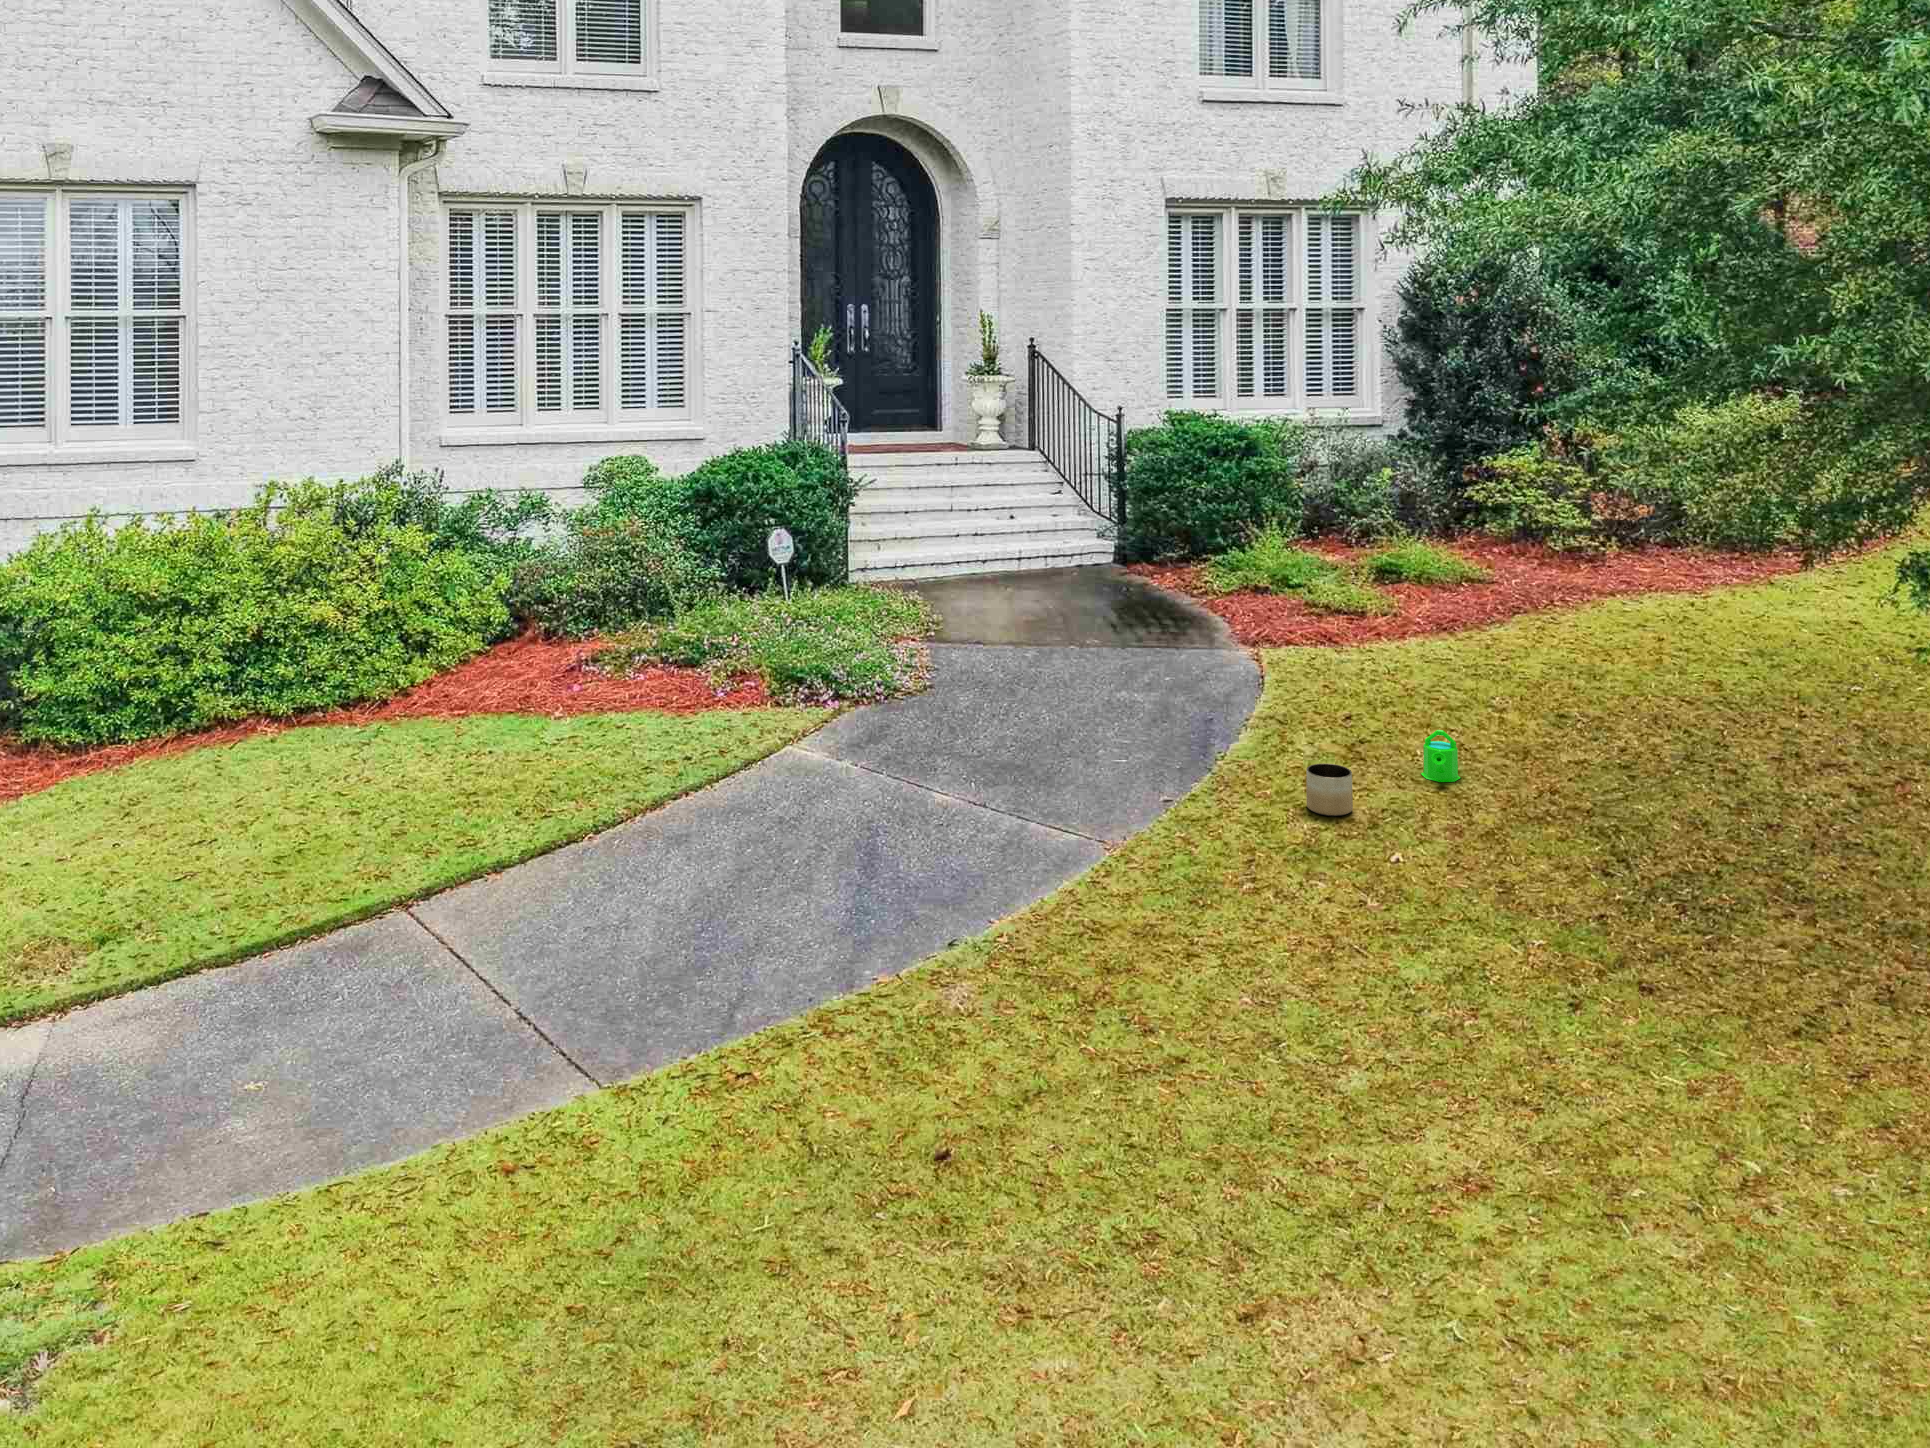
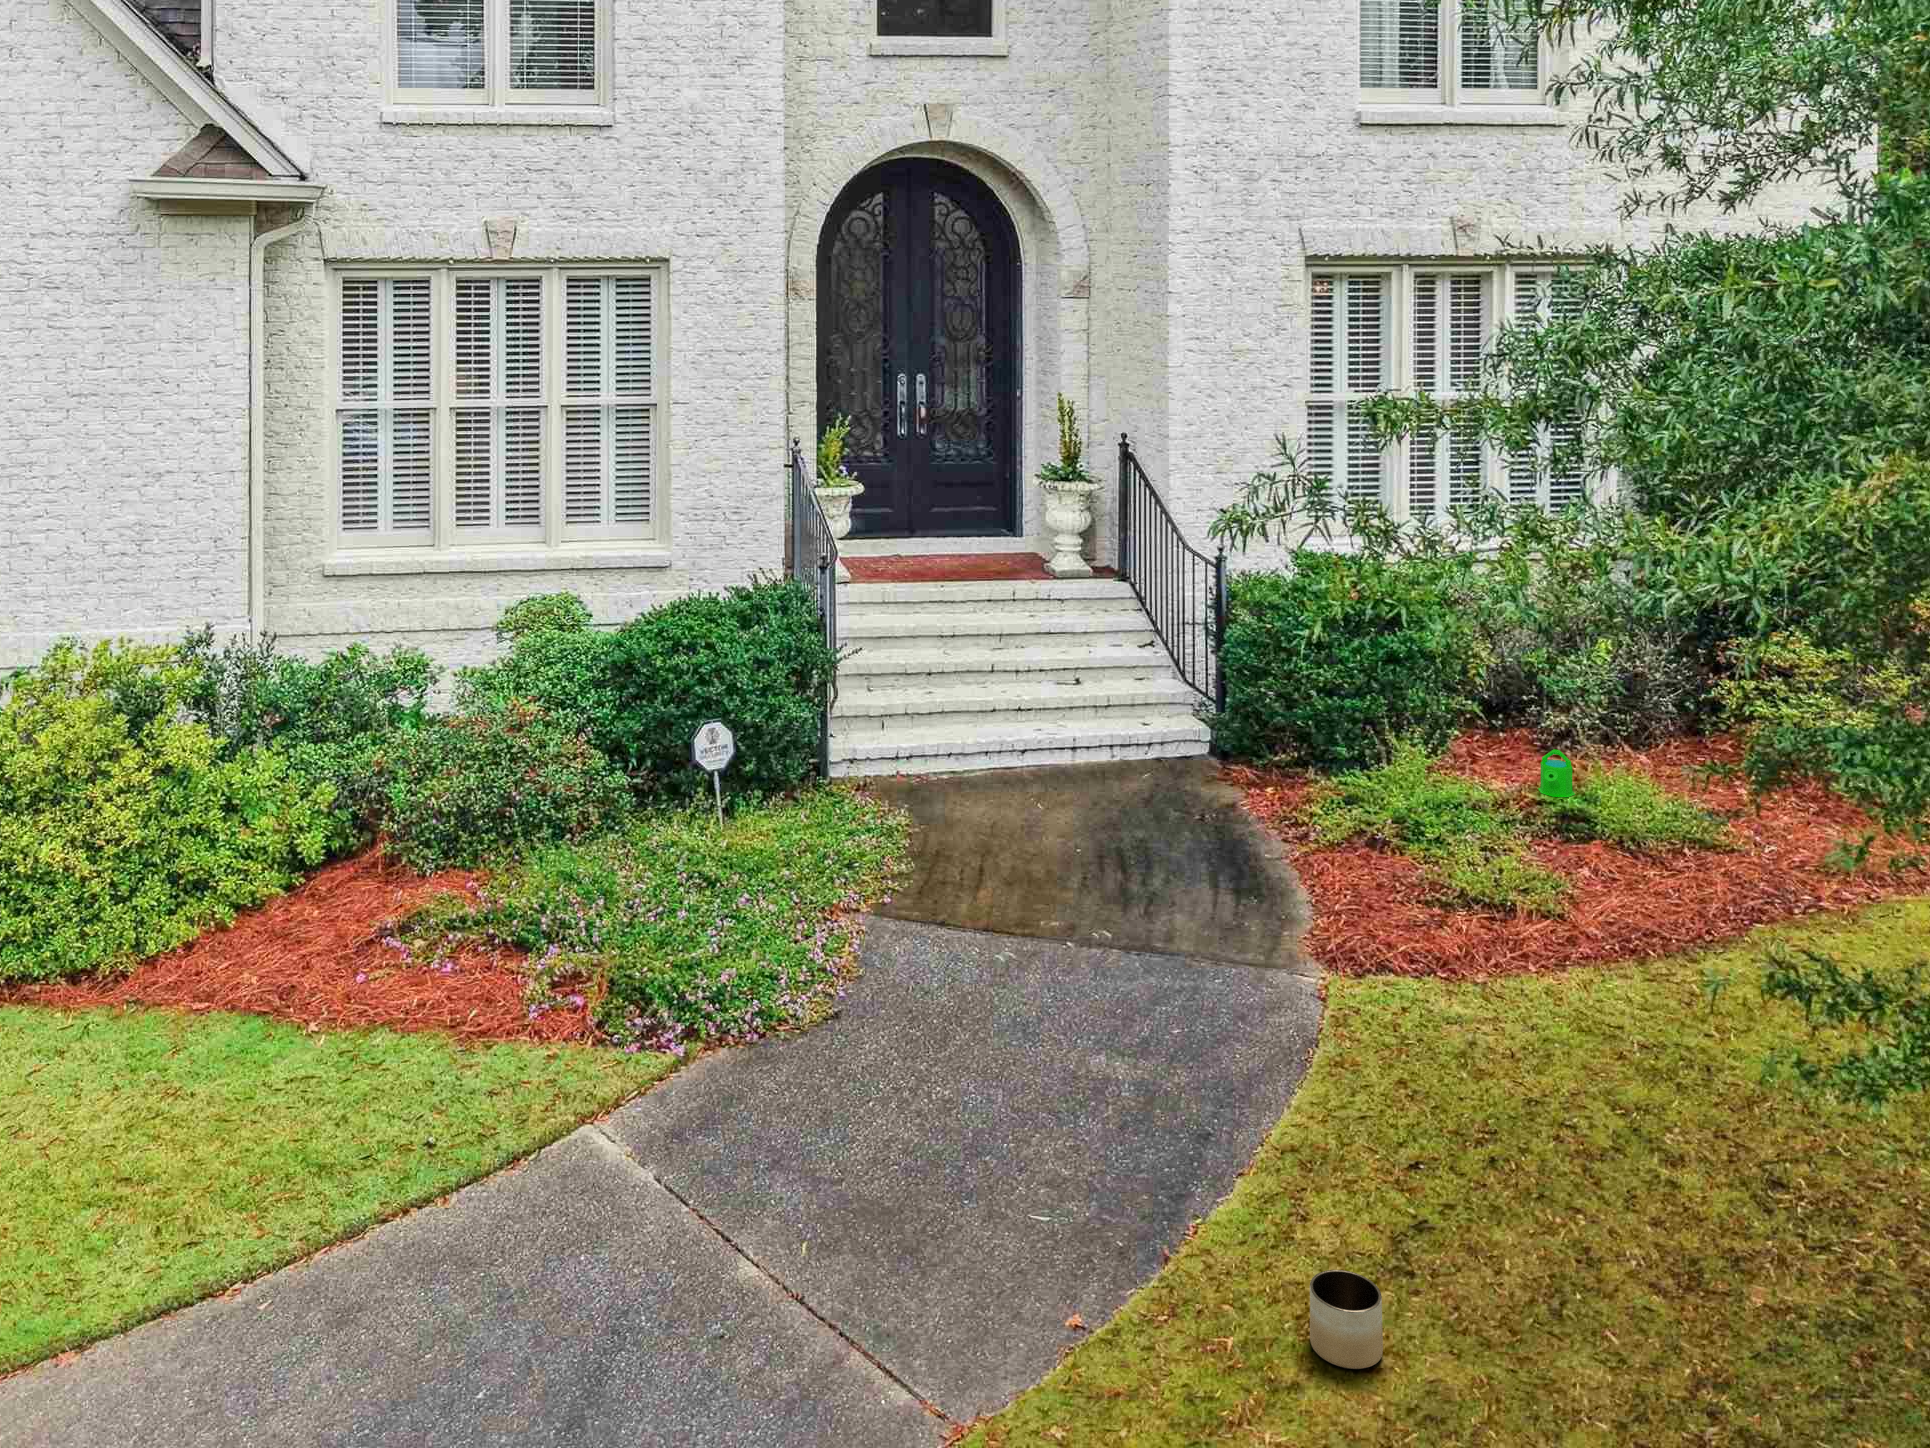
watering can: present [1421,730,1460,782] -> present [1538,749,1575,797]

